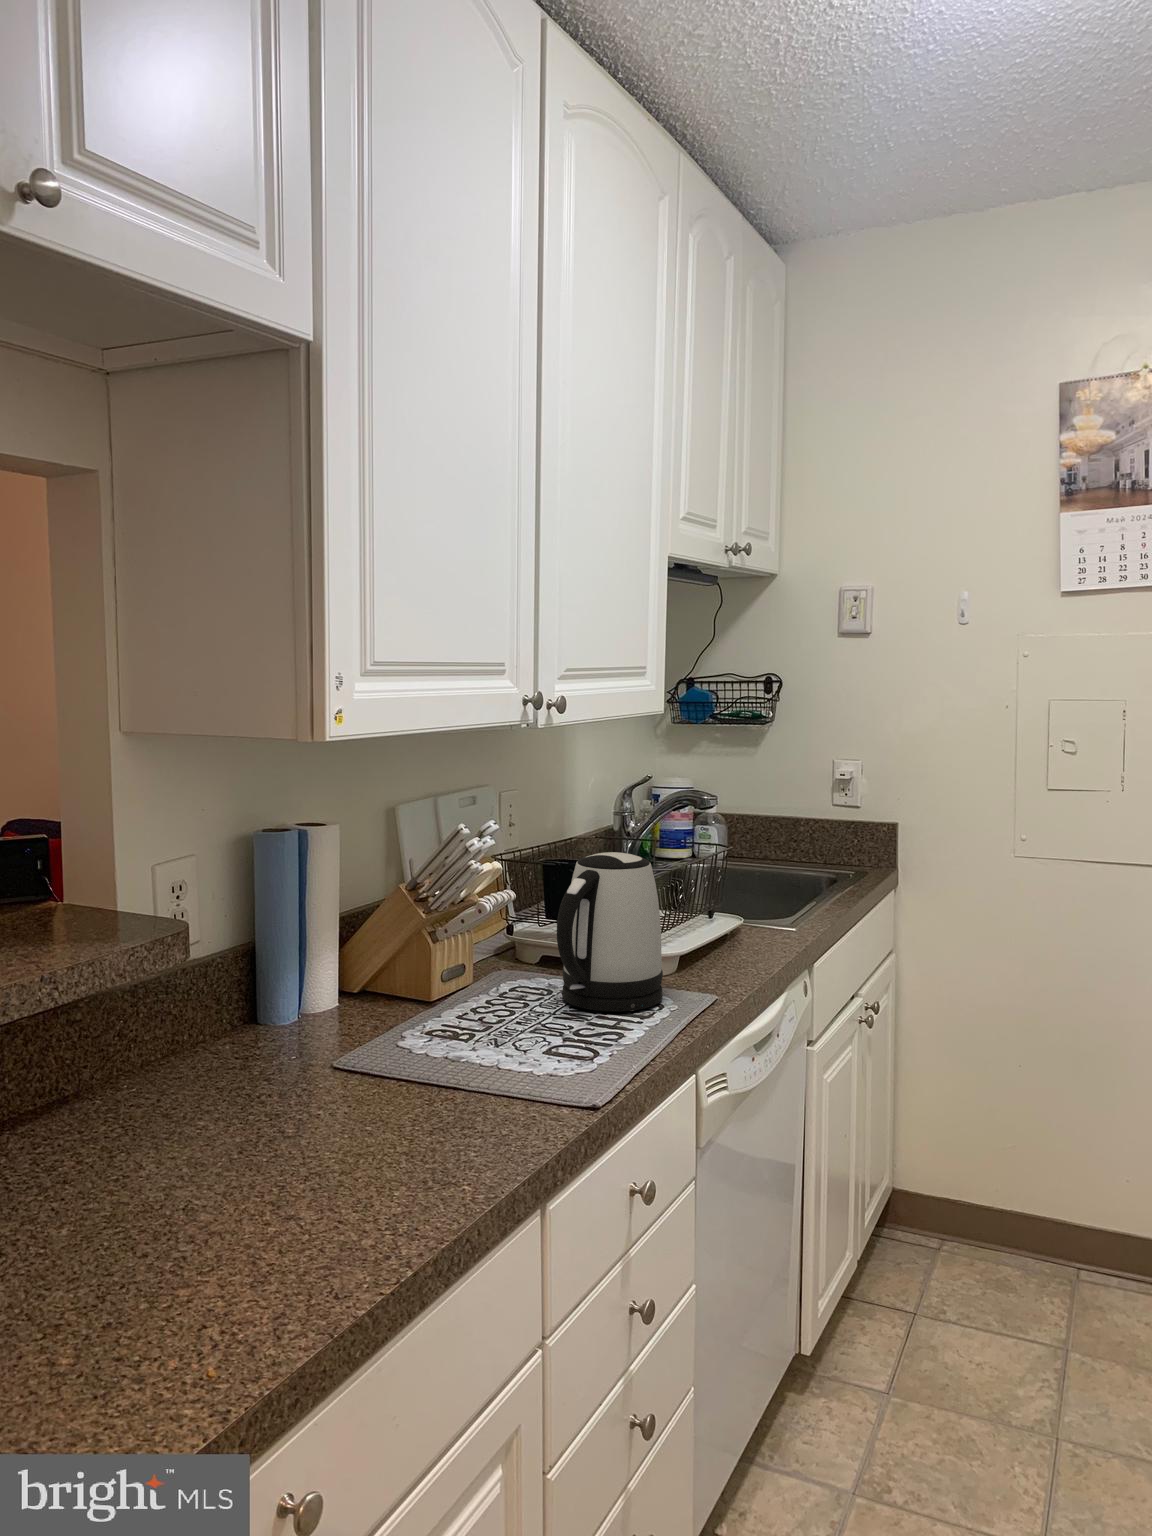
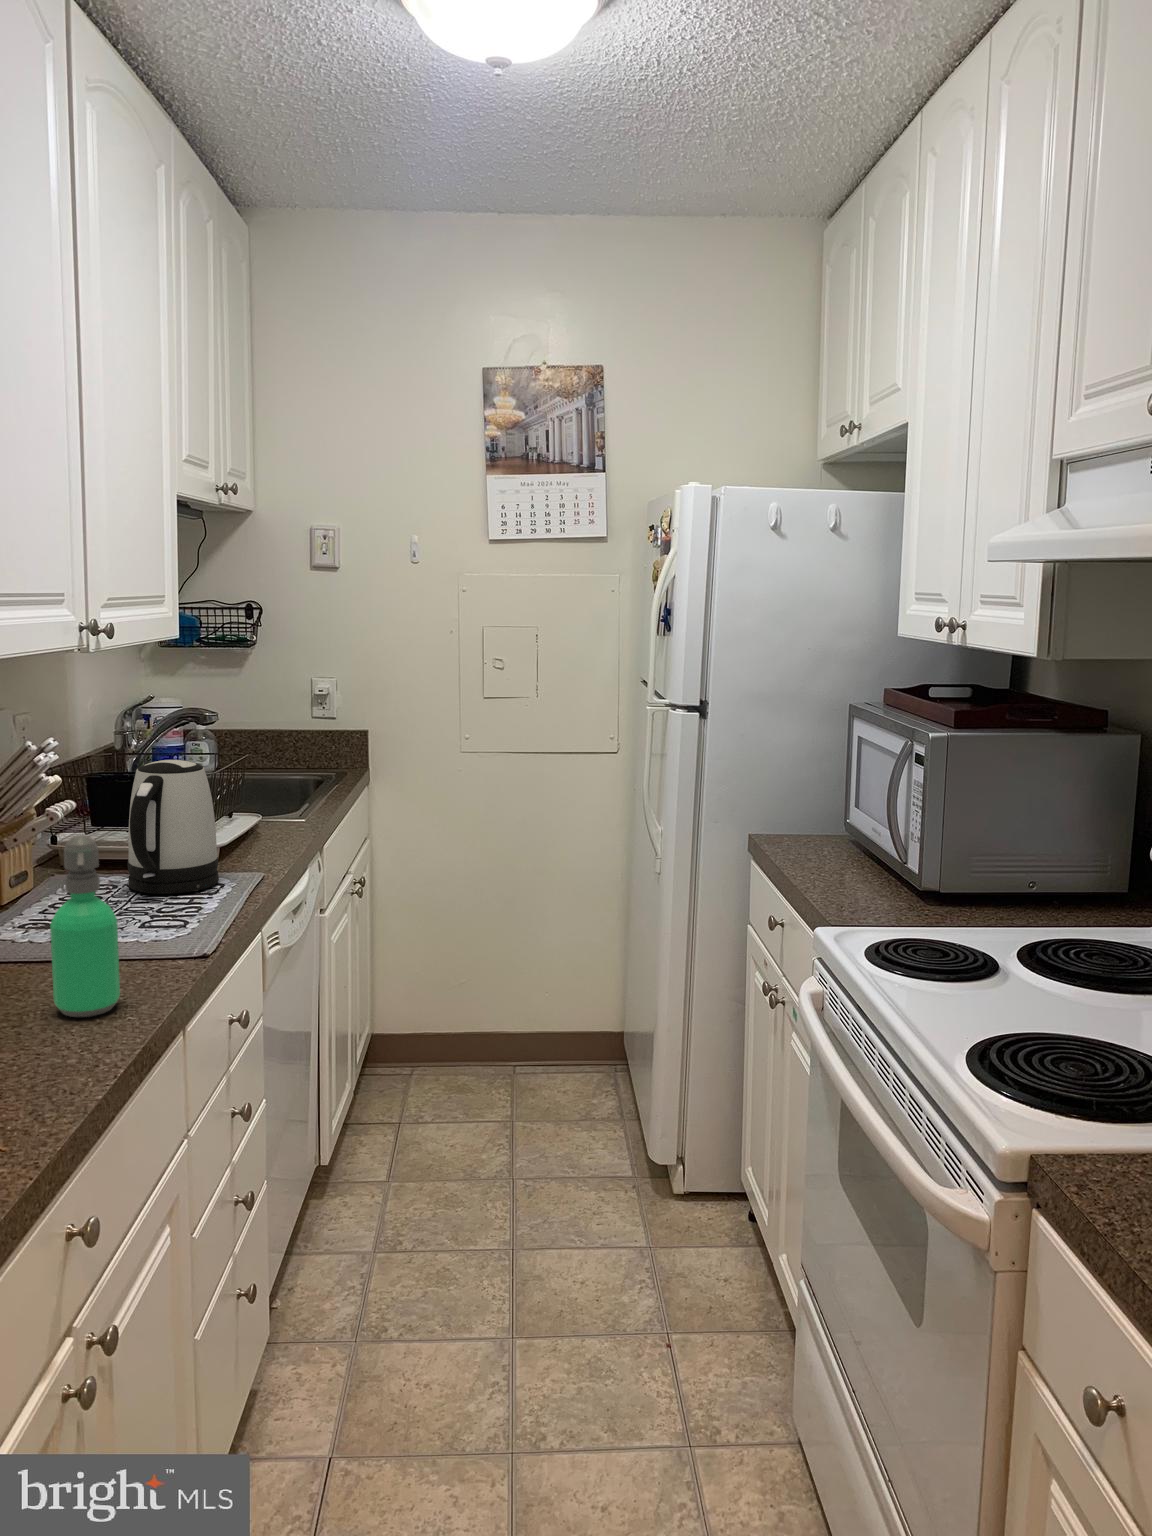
soap dispenser: none [386,948,463,1177] -> present [50,835,120,1017]

